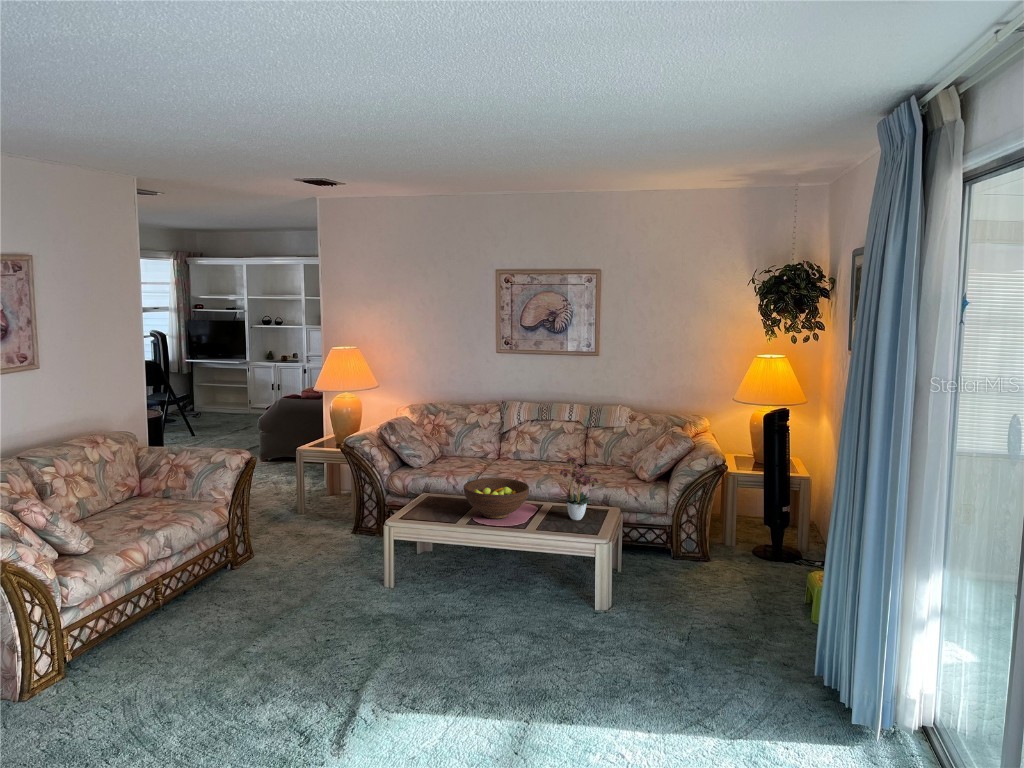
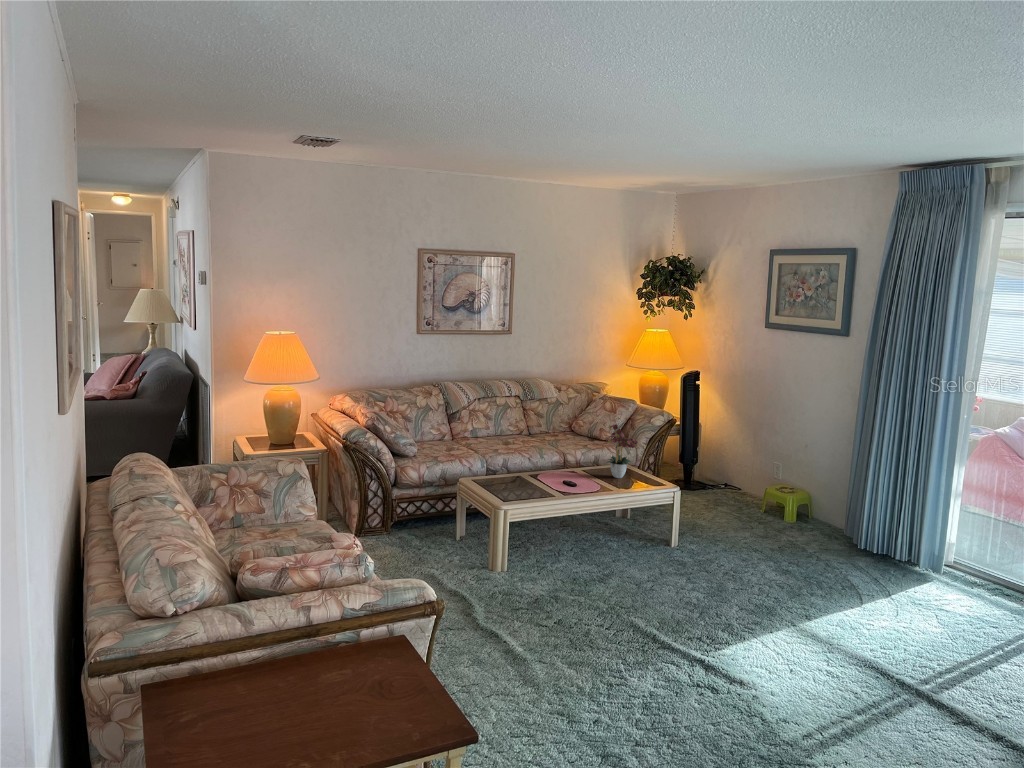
fruit bowl: present [464,478,529,519] -> none [535,452,595,488]

